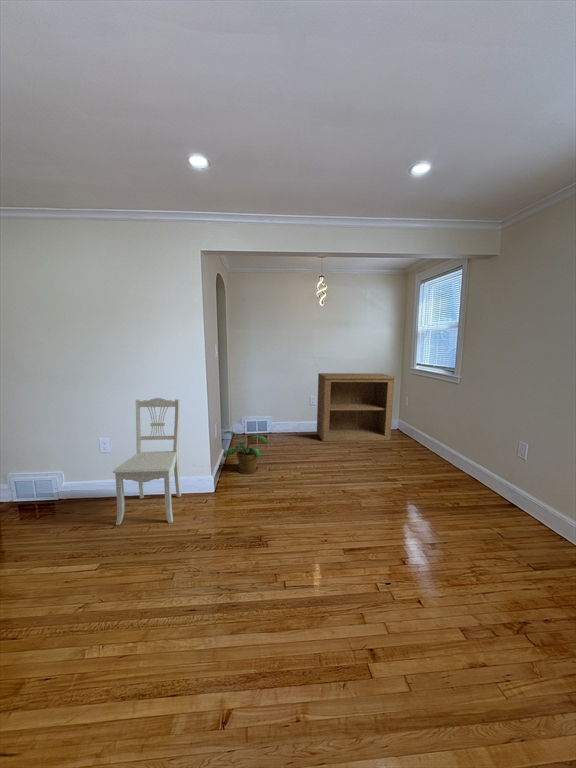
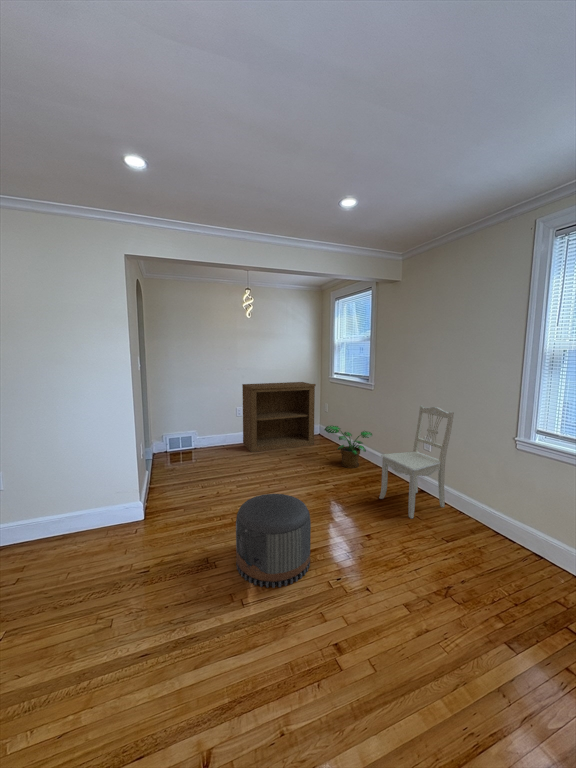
dining chair: present [113,398,181,525] -> present [379,406,454,518]
potted plant: present [223,431,269,473] -> present [324,426,372,468]
pouf: none [287,484,364,578] -> present [236,494,311,588]

